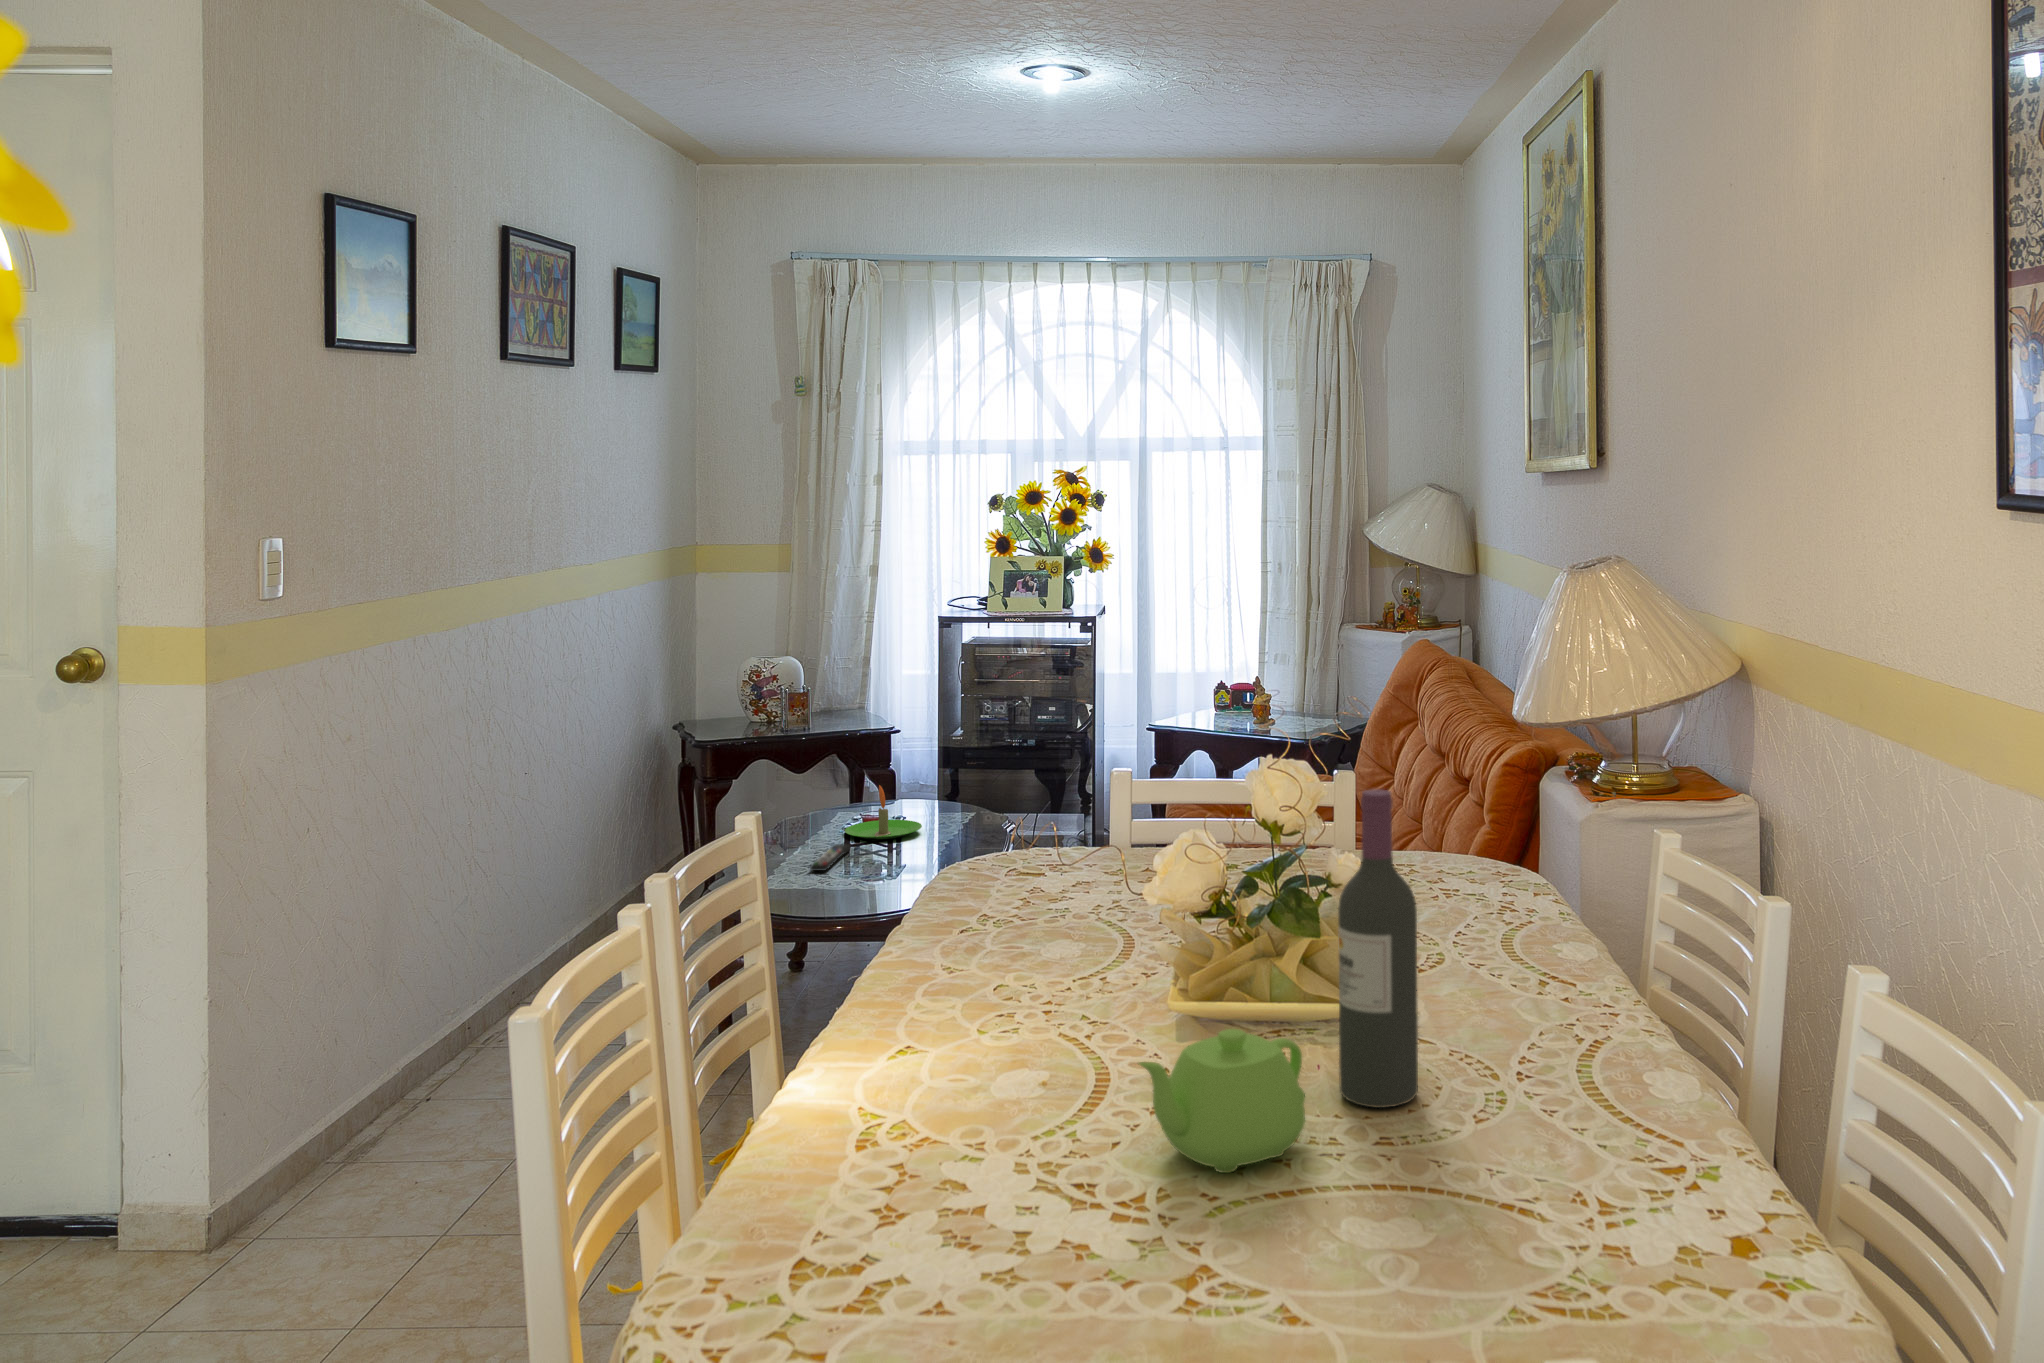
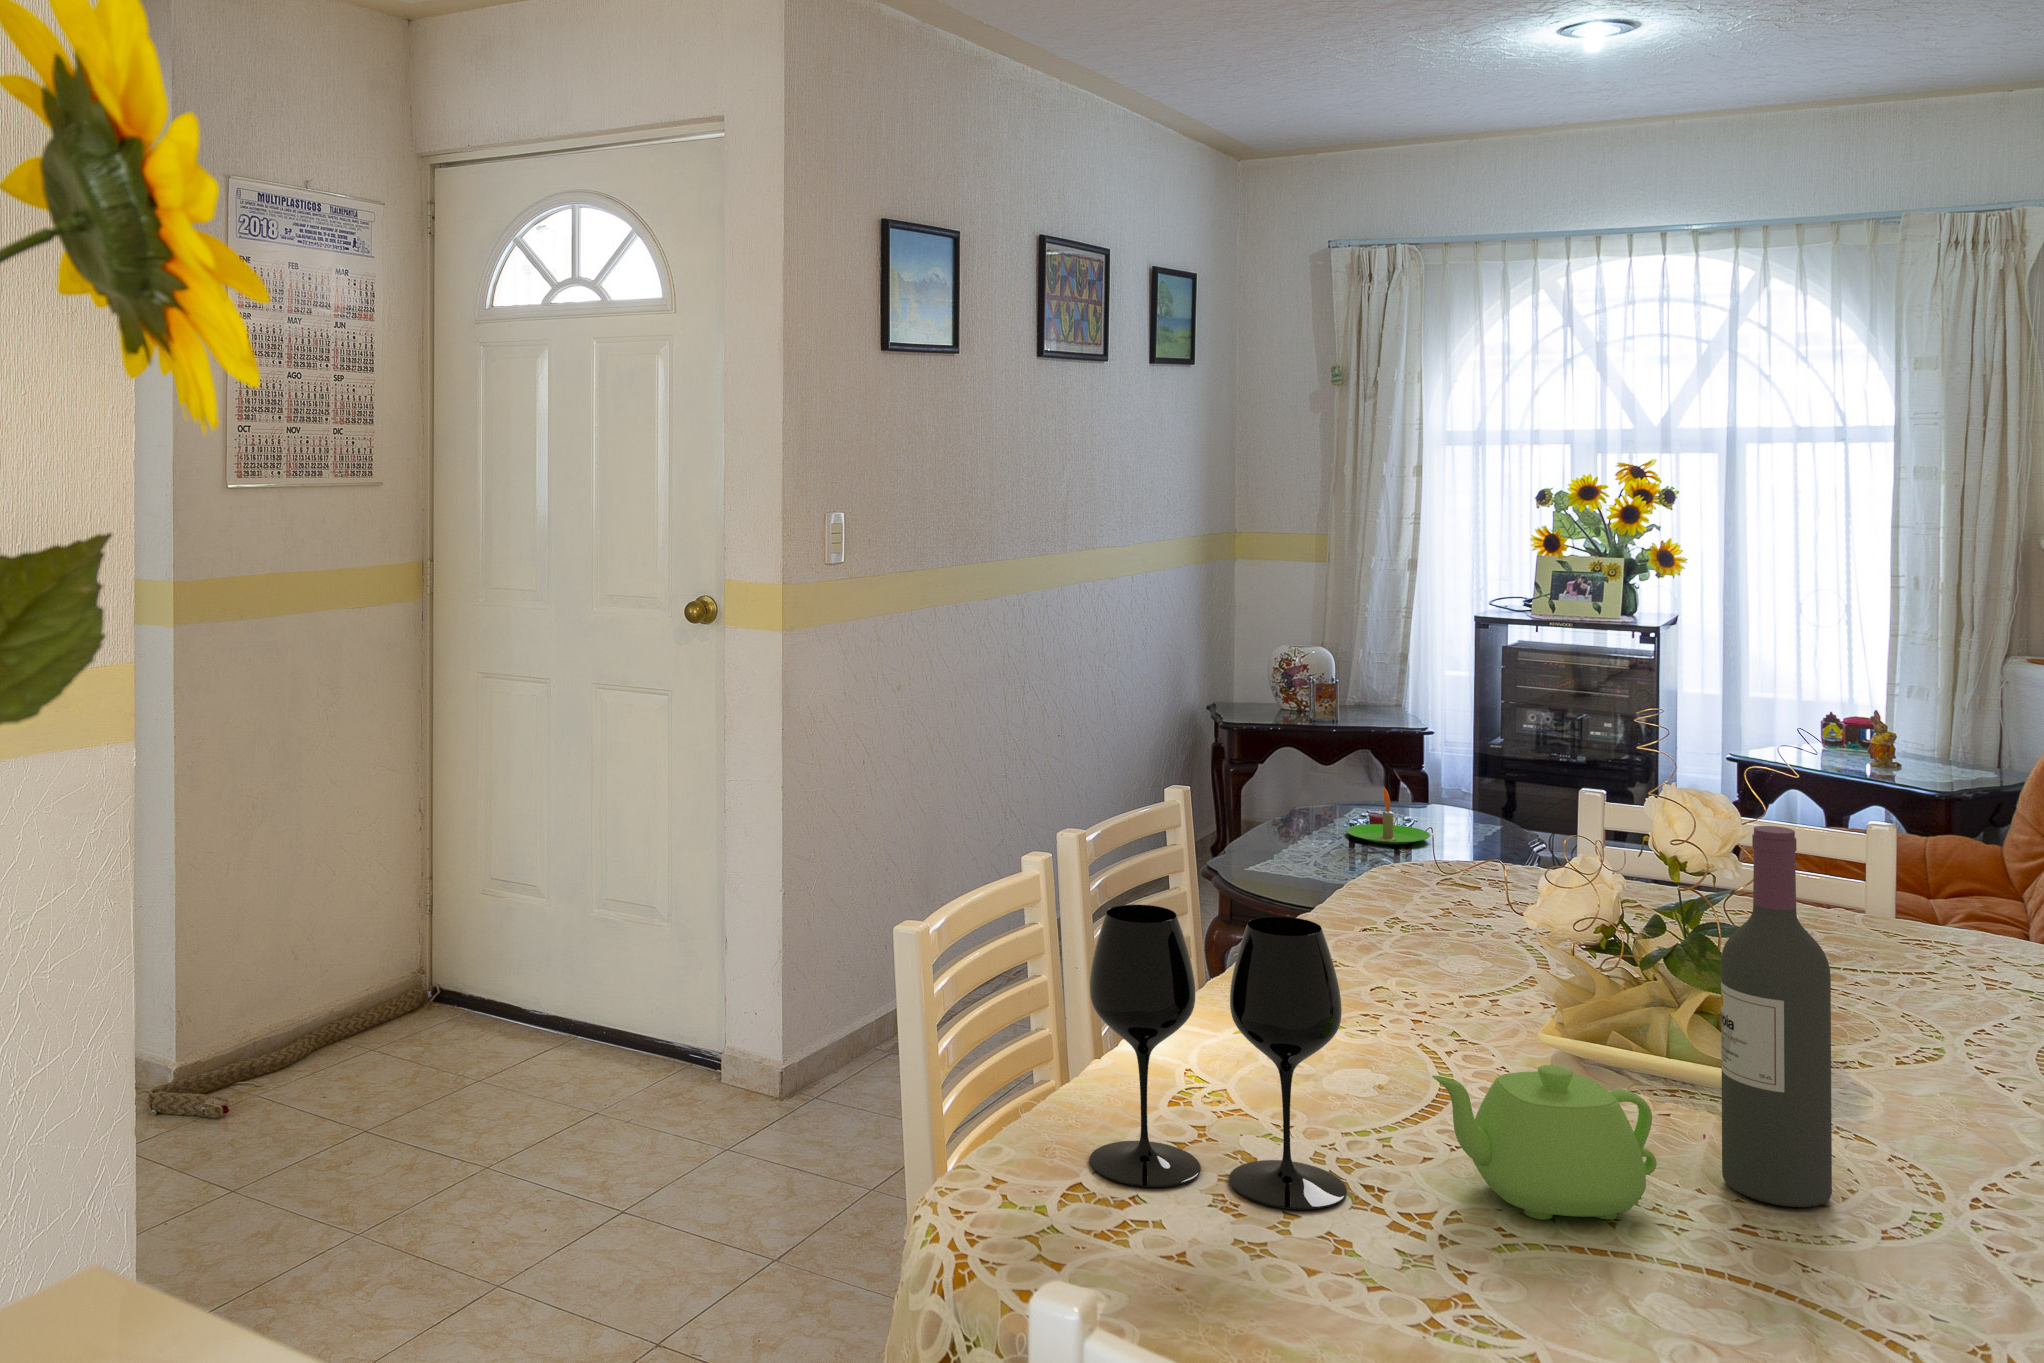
remote control: present [810,844,851,871] -> none [1300,842,1349,866]
wine glass: none [802,935,1065,1251] -> present [1089,905,1347,1210]

